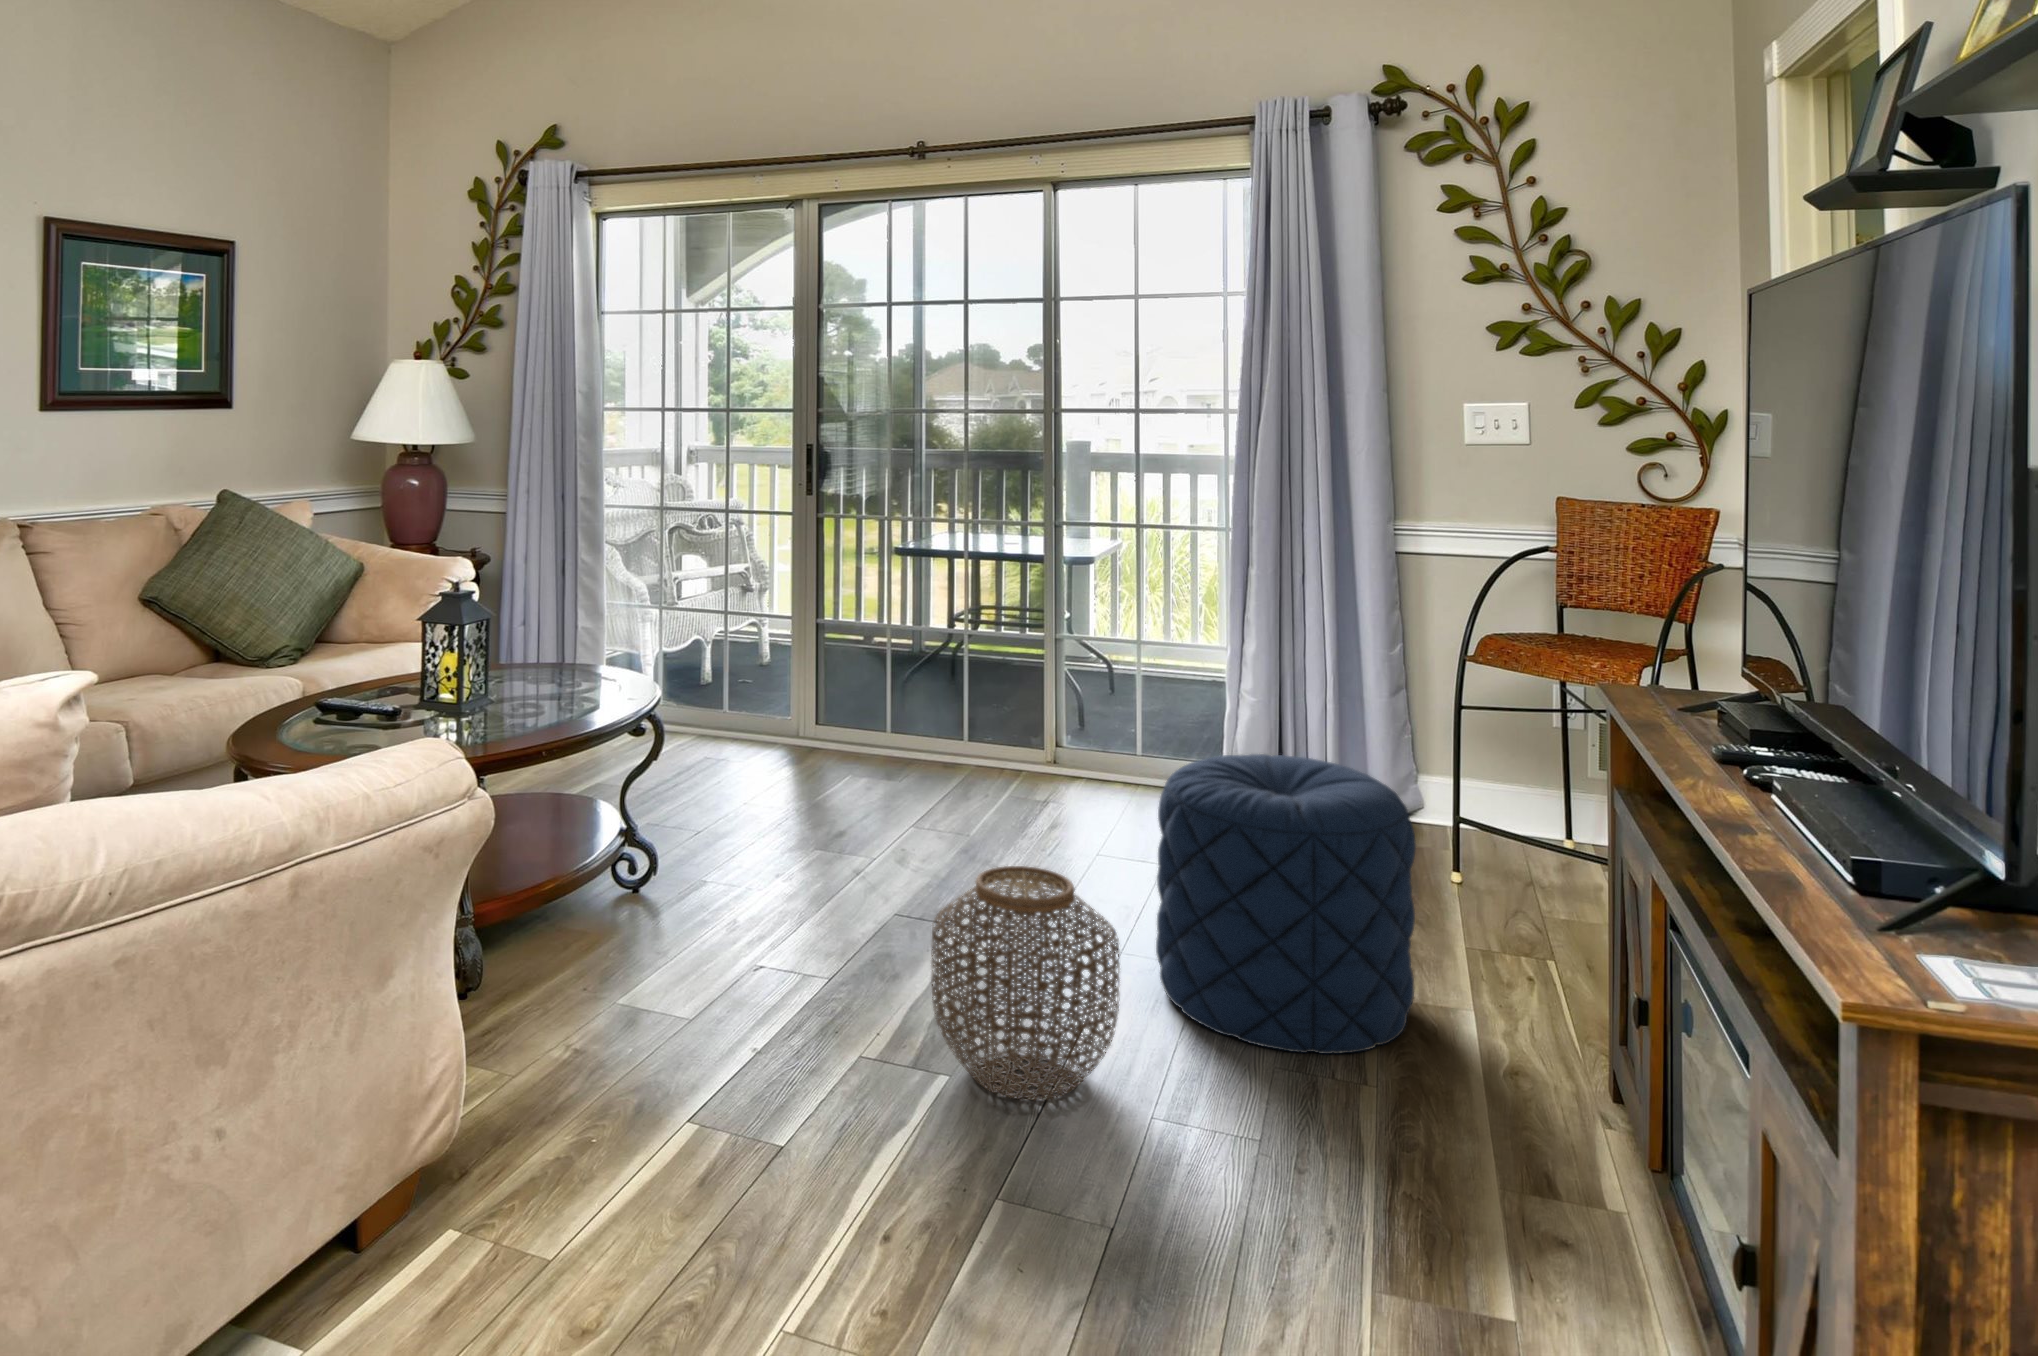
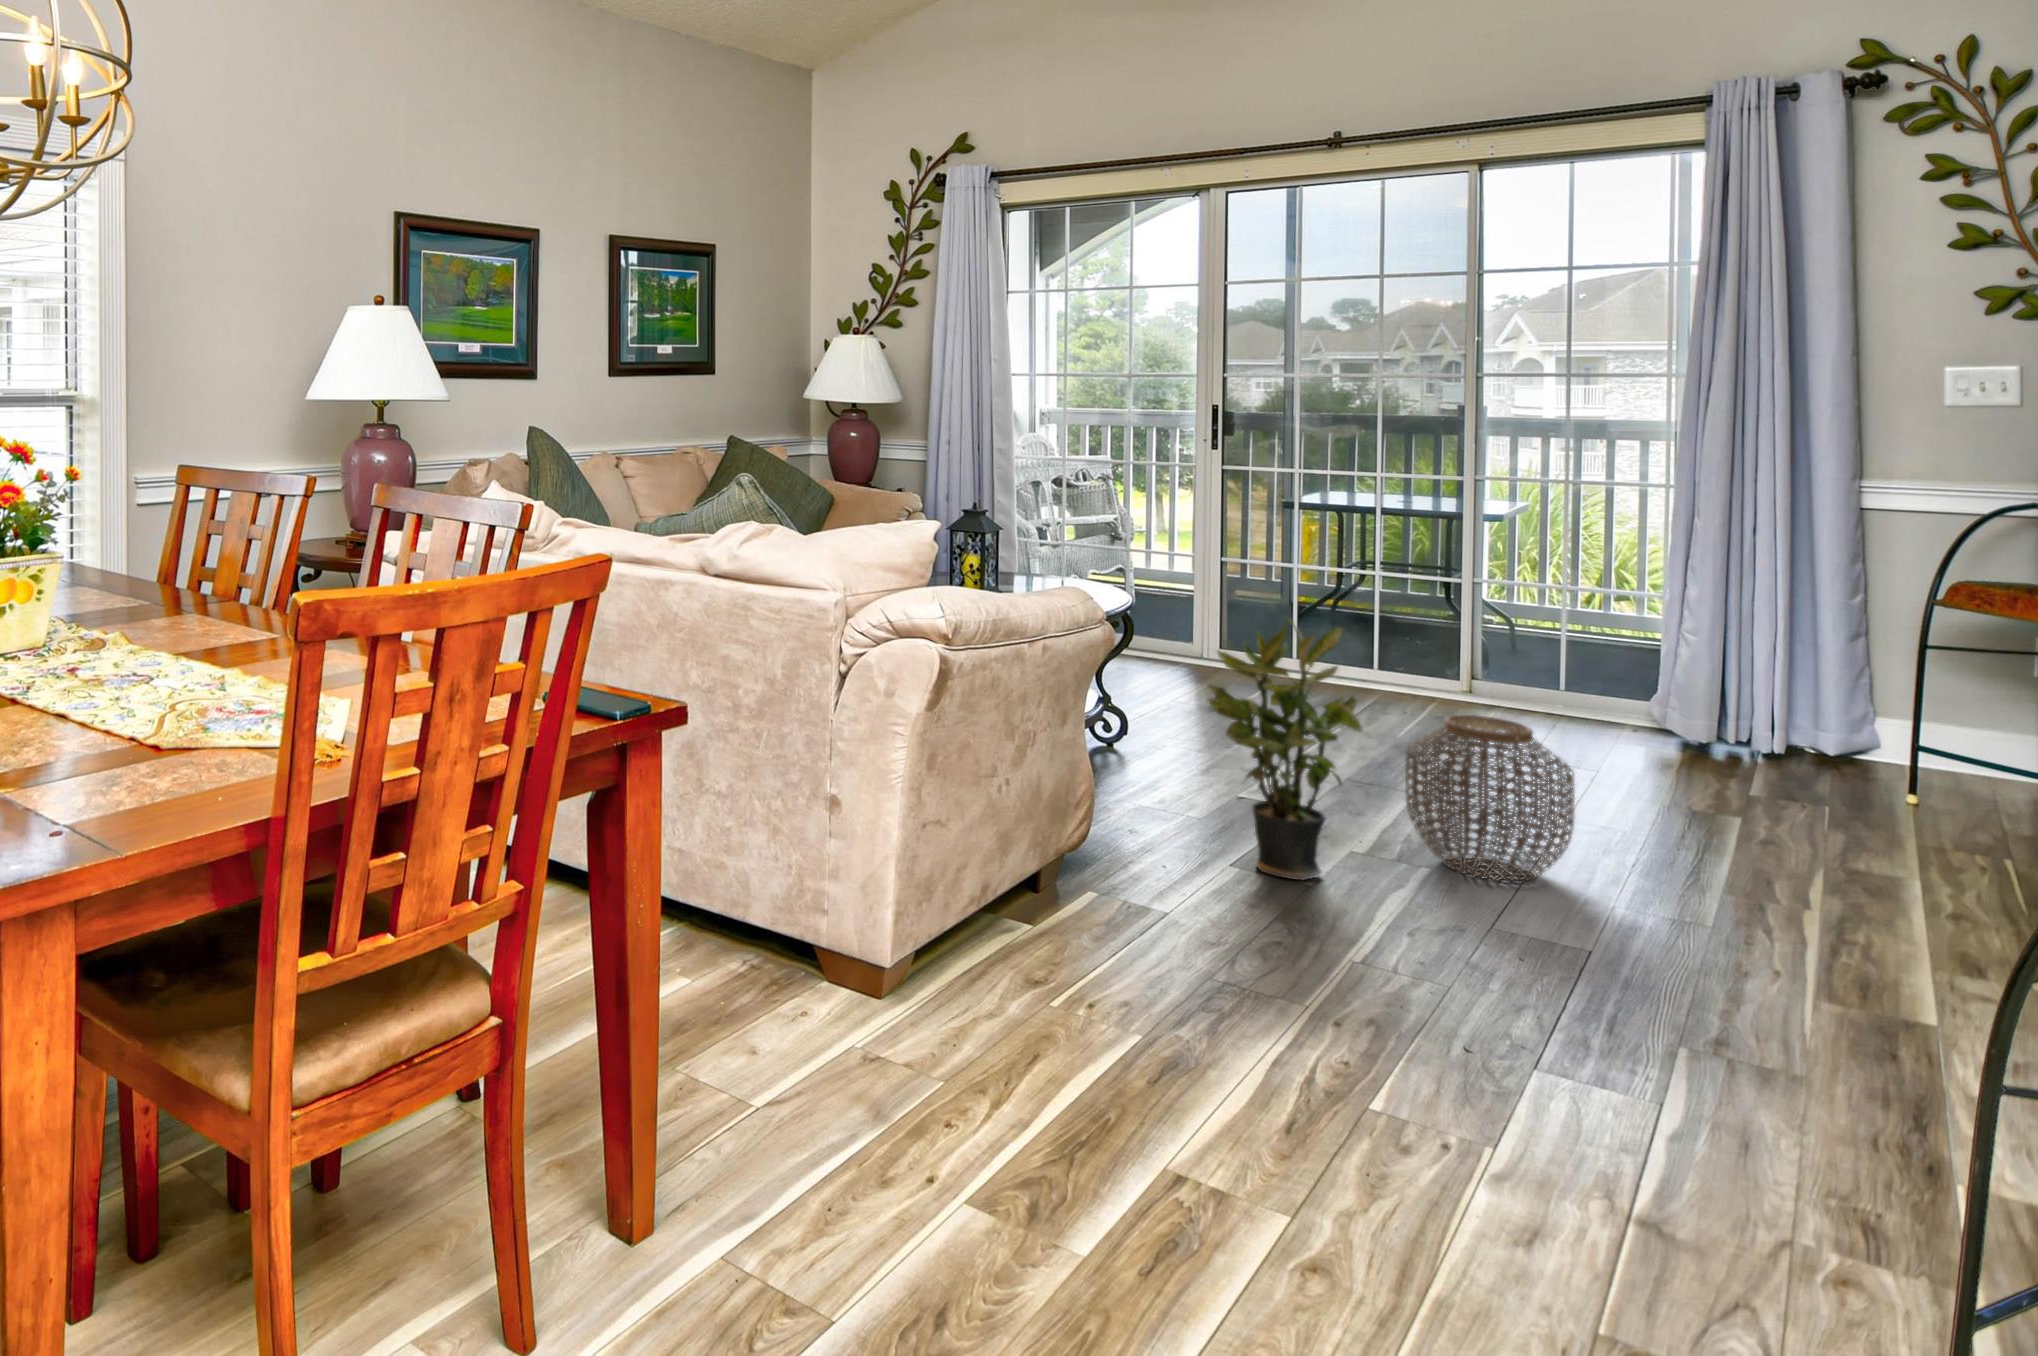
pouf: present [1156,754,1416,1054] -> none [1602,660,1868,892]
potted plant: none [668,760,865,1153] -> present [1209,620,1361,880]

